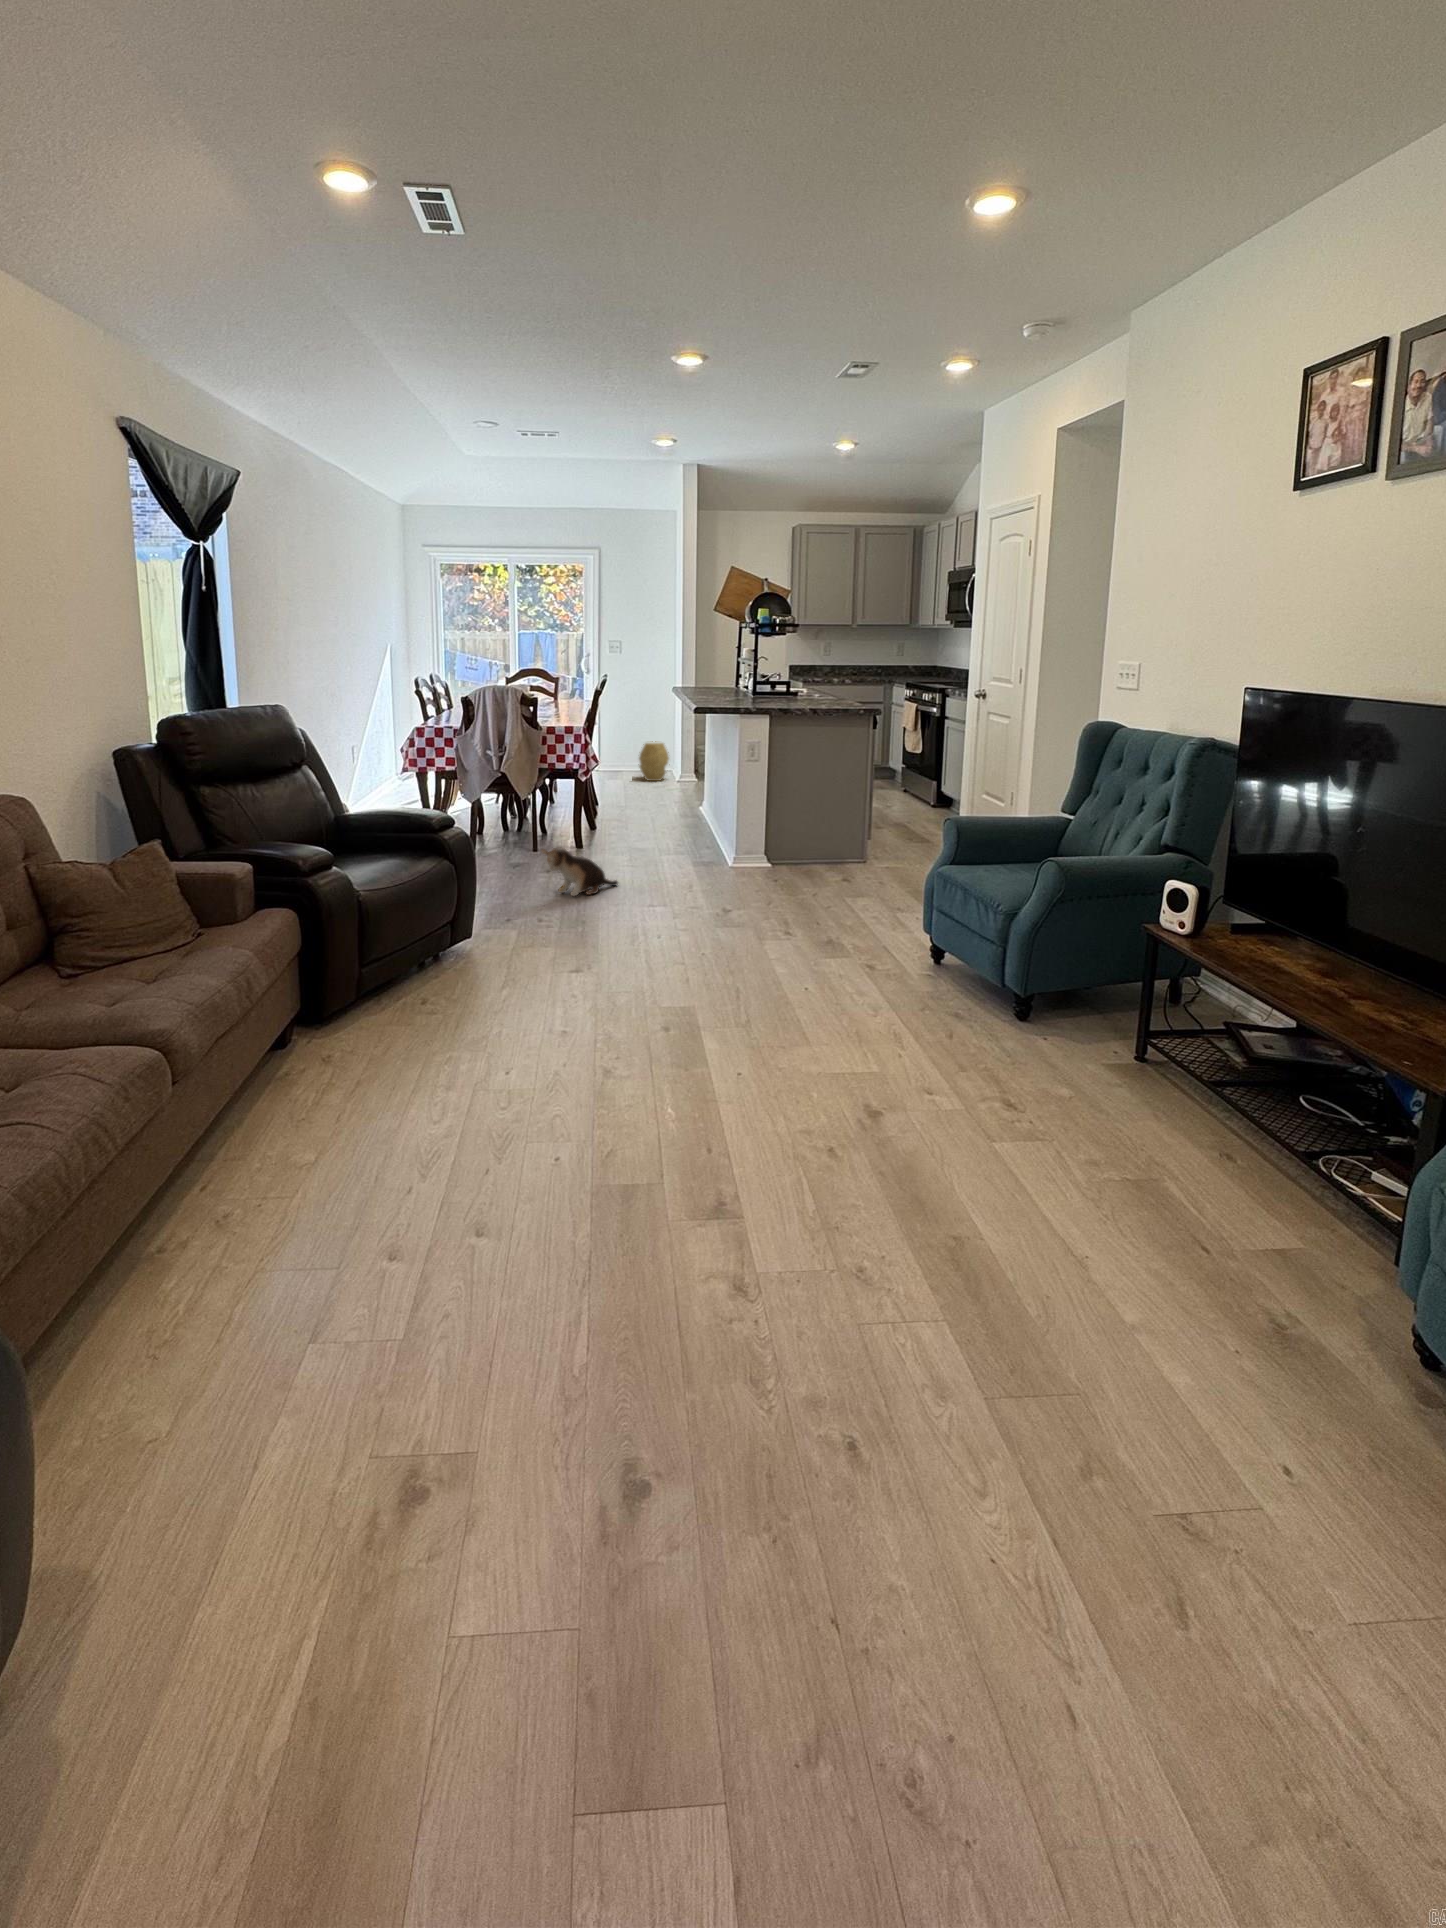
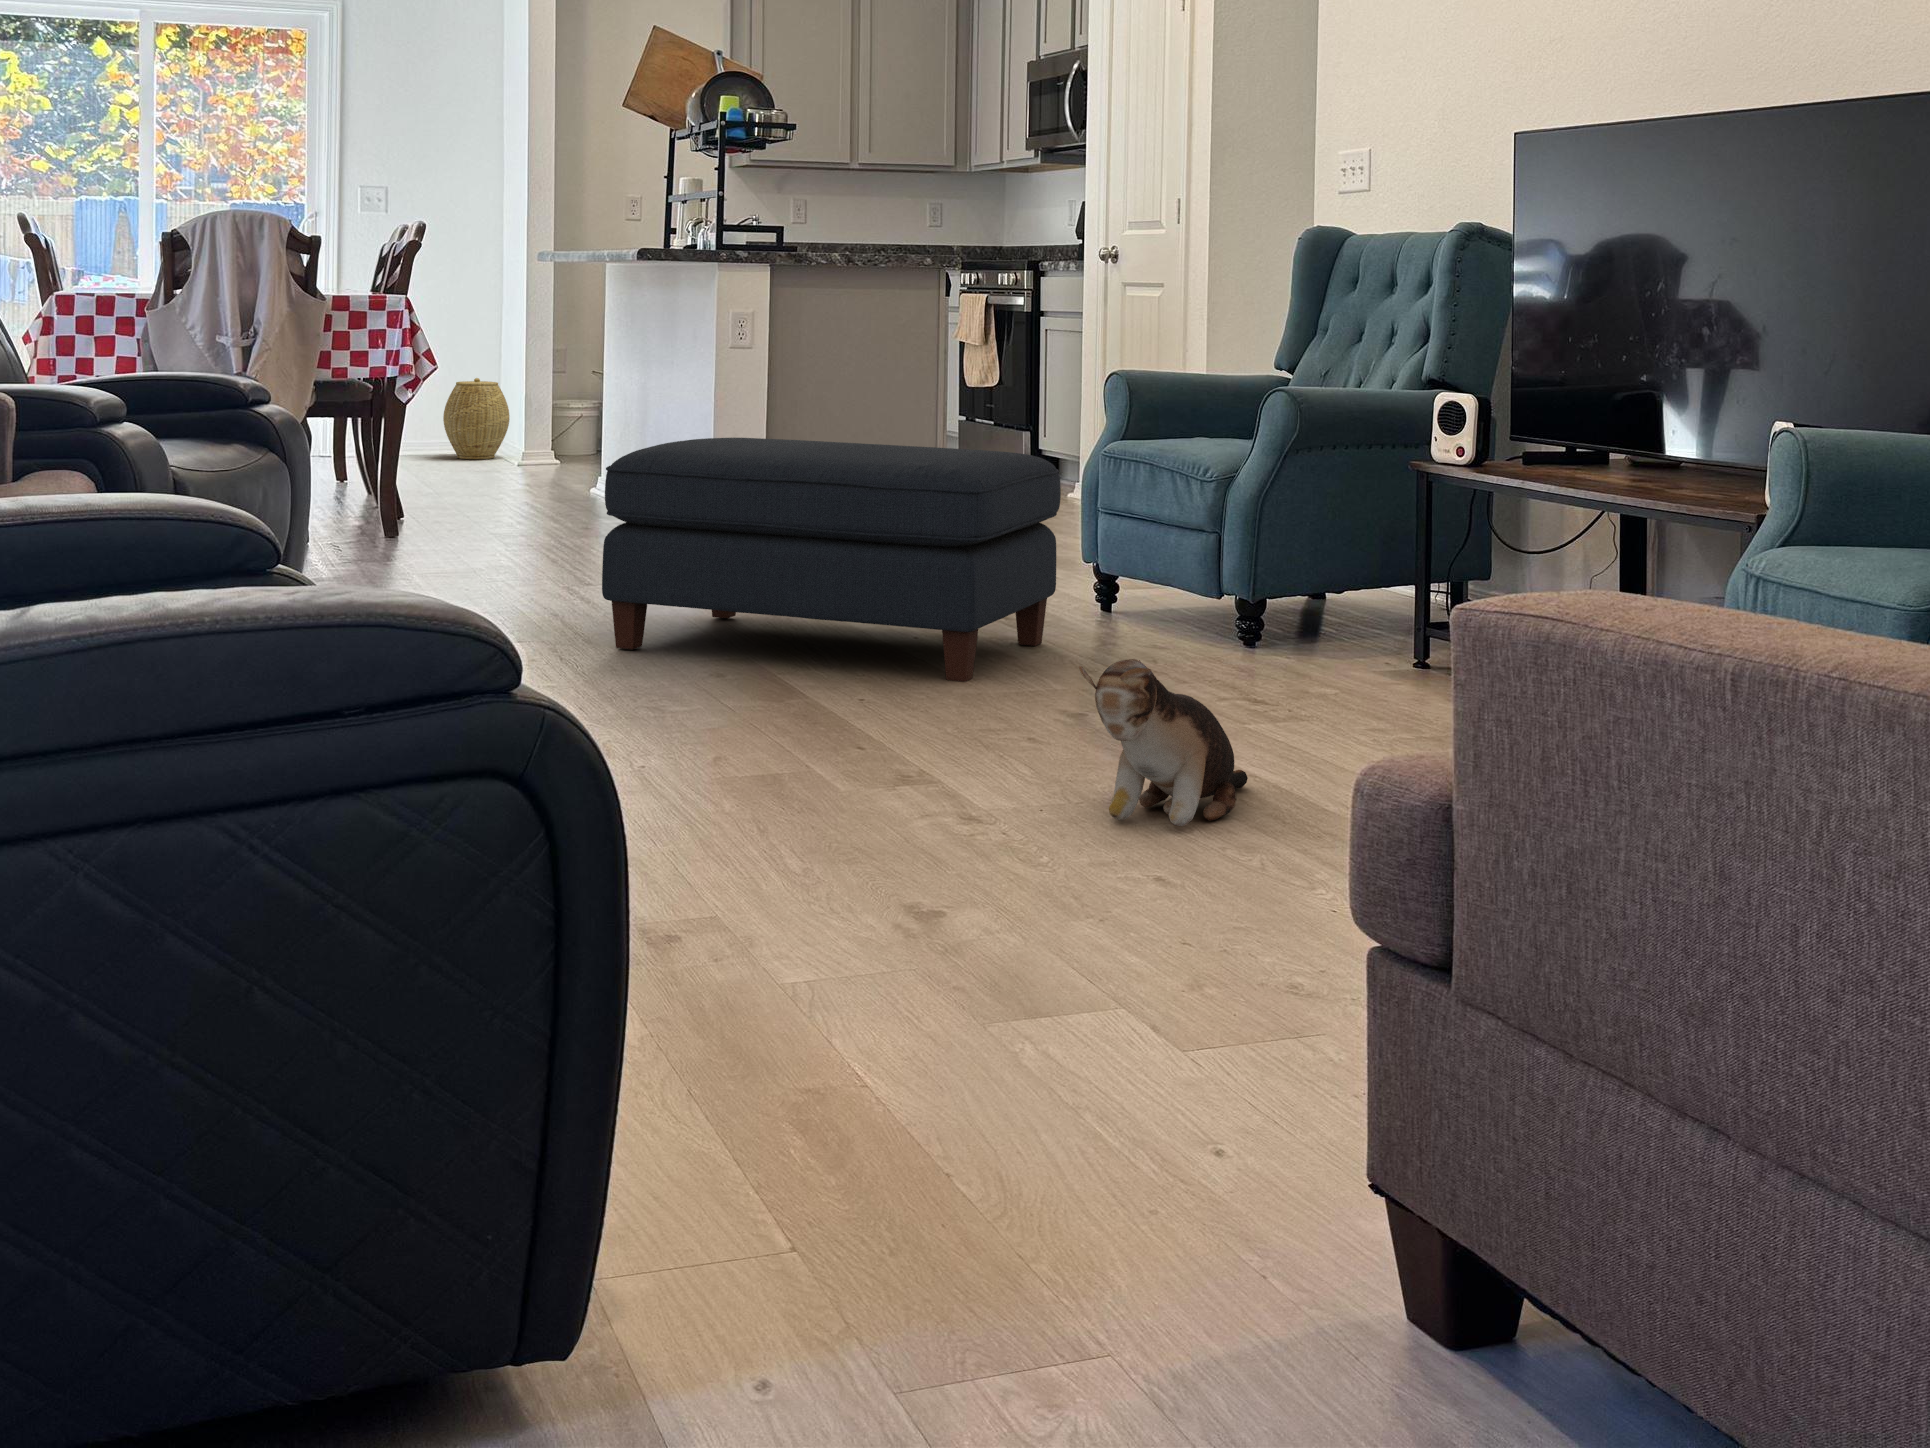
plush toy: present [542,848,618,896] -> present [1079,659,1248,826]
ottoman: none [618,856,898,1050] -> present [602,438,1061,682]

